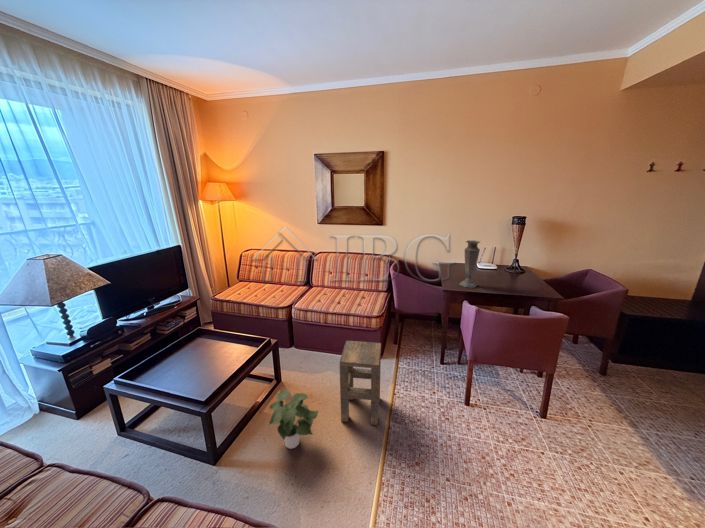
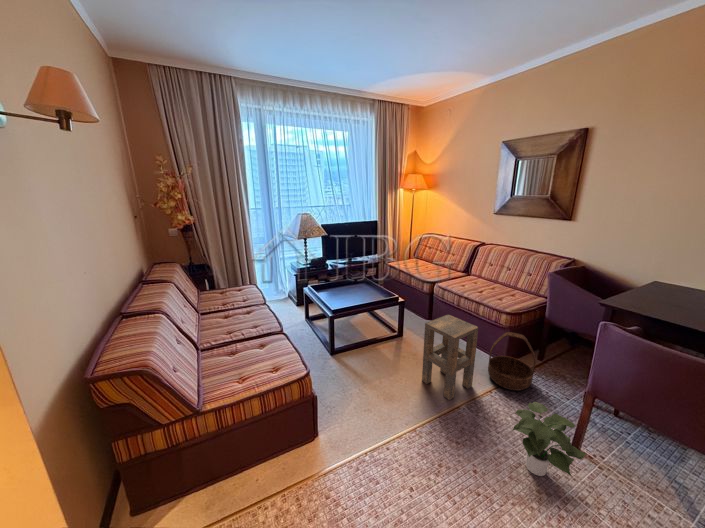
vase: present [460,240,480,288] -> none [640,242,691,313]
basket: none [378,333,413,384] -> present [488,332,536,391]
potted plant: present [269,390,318,449] -> present [513,402,586,476]

